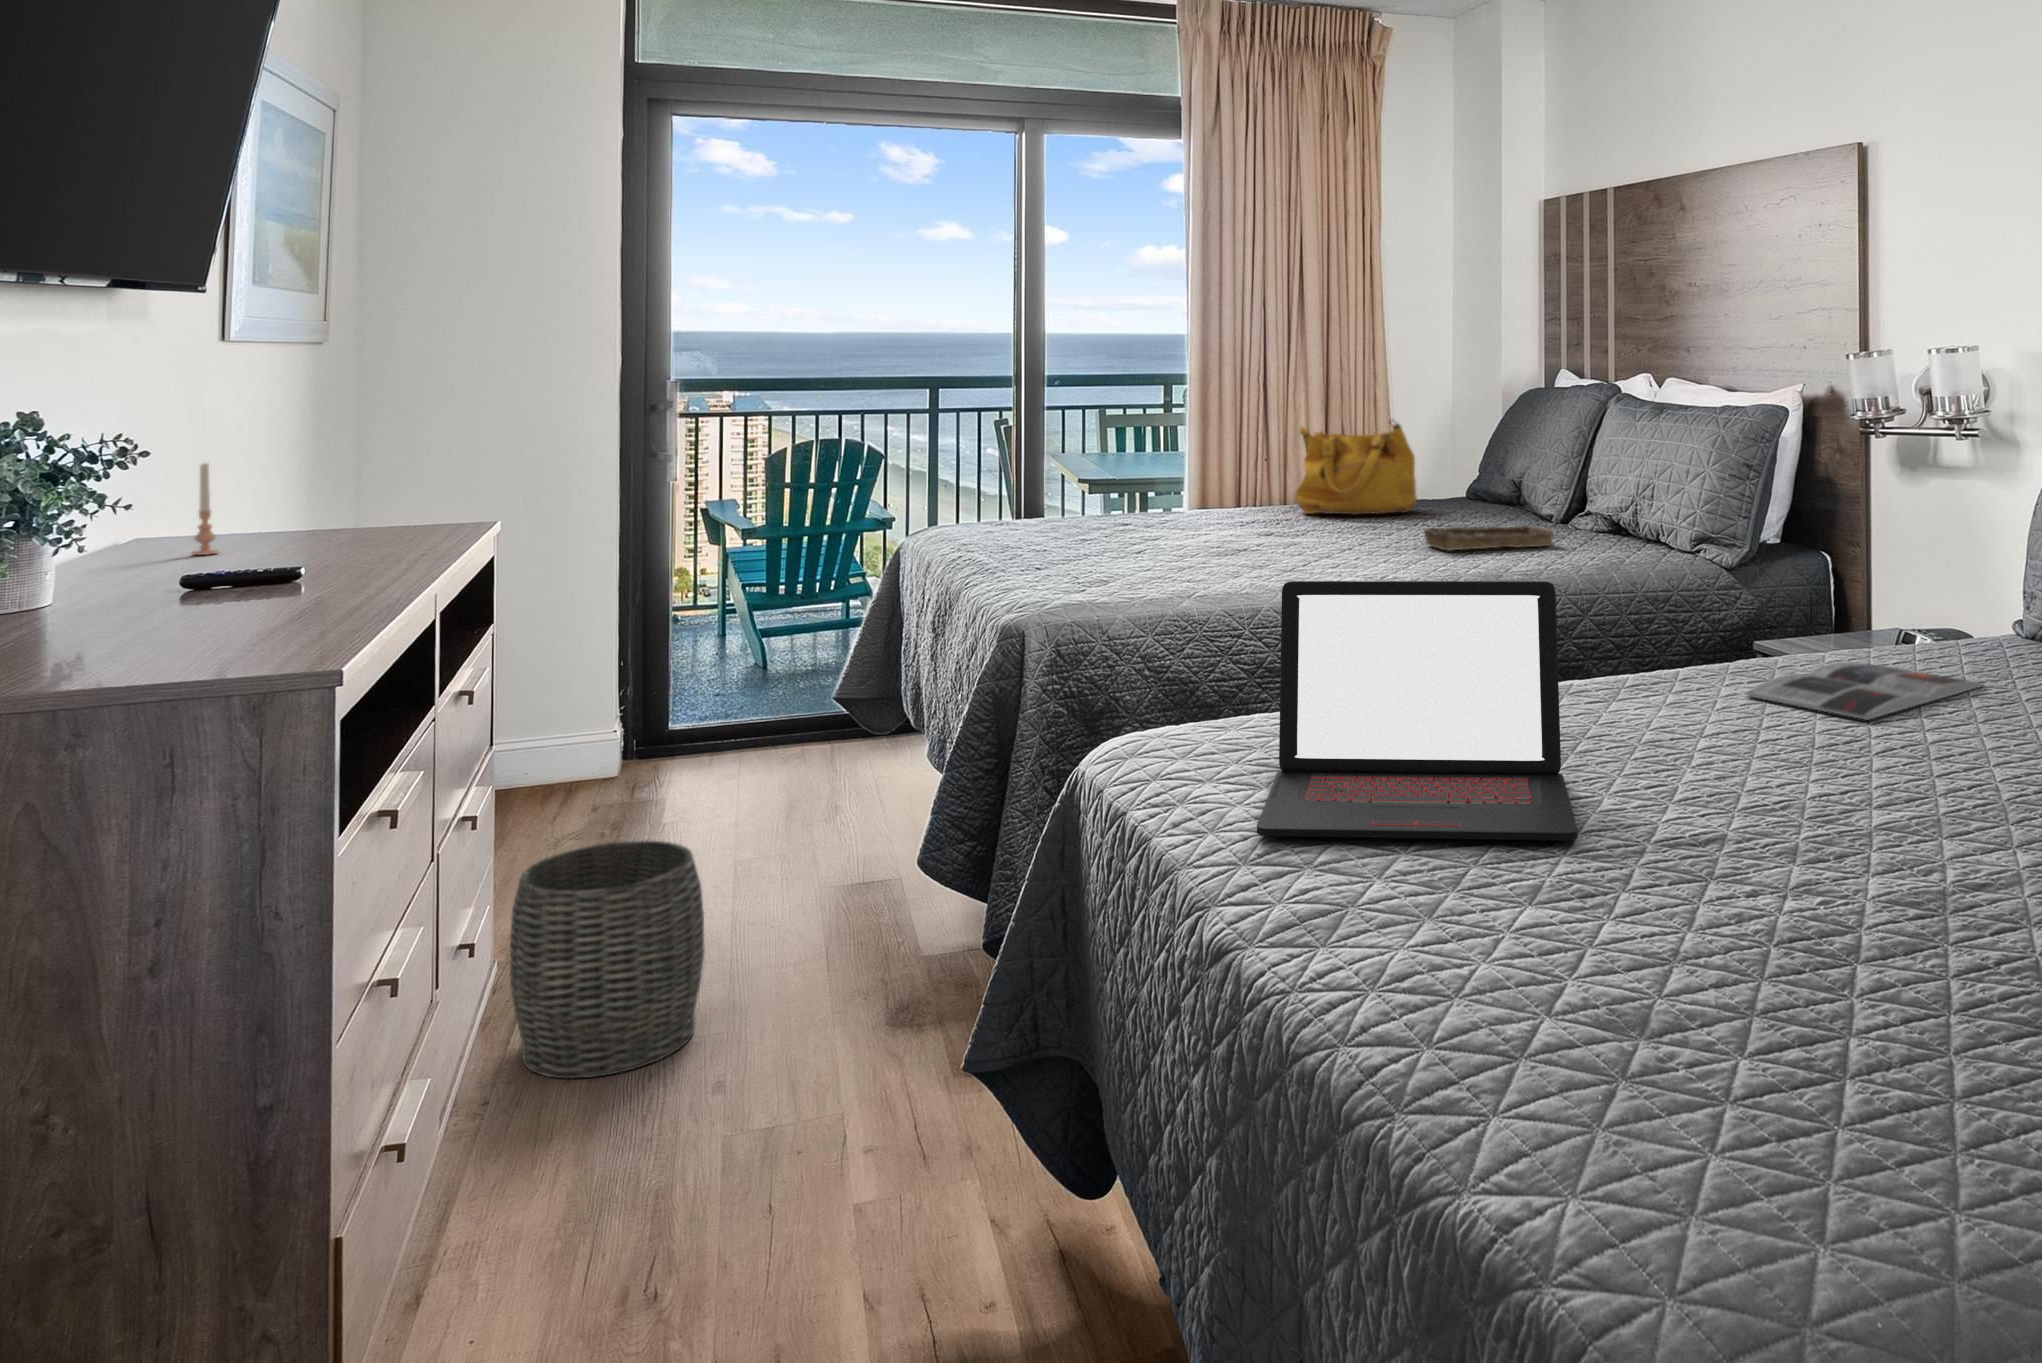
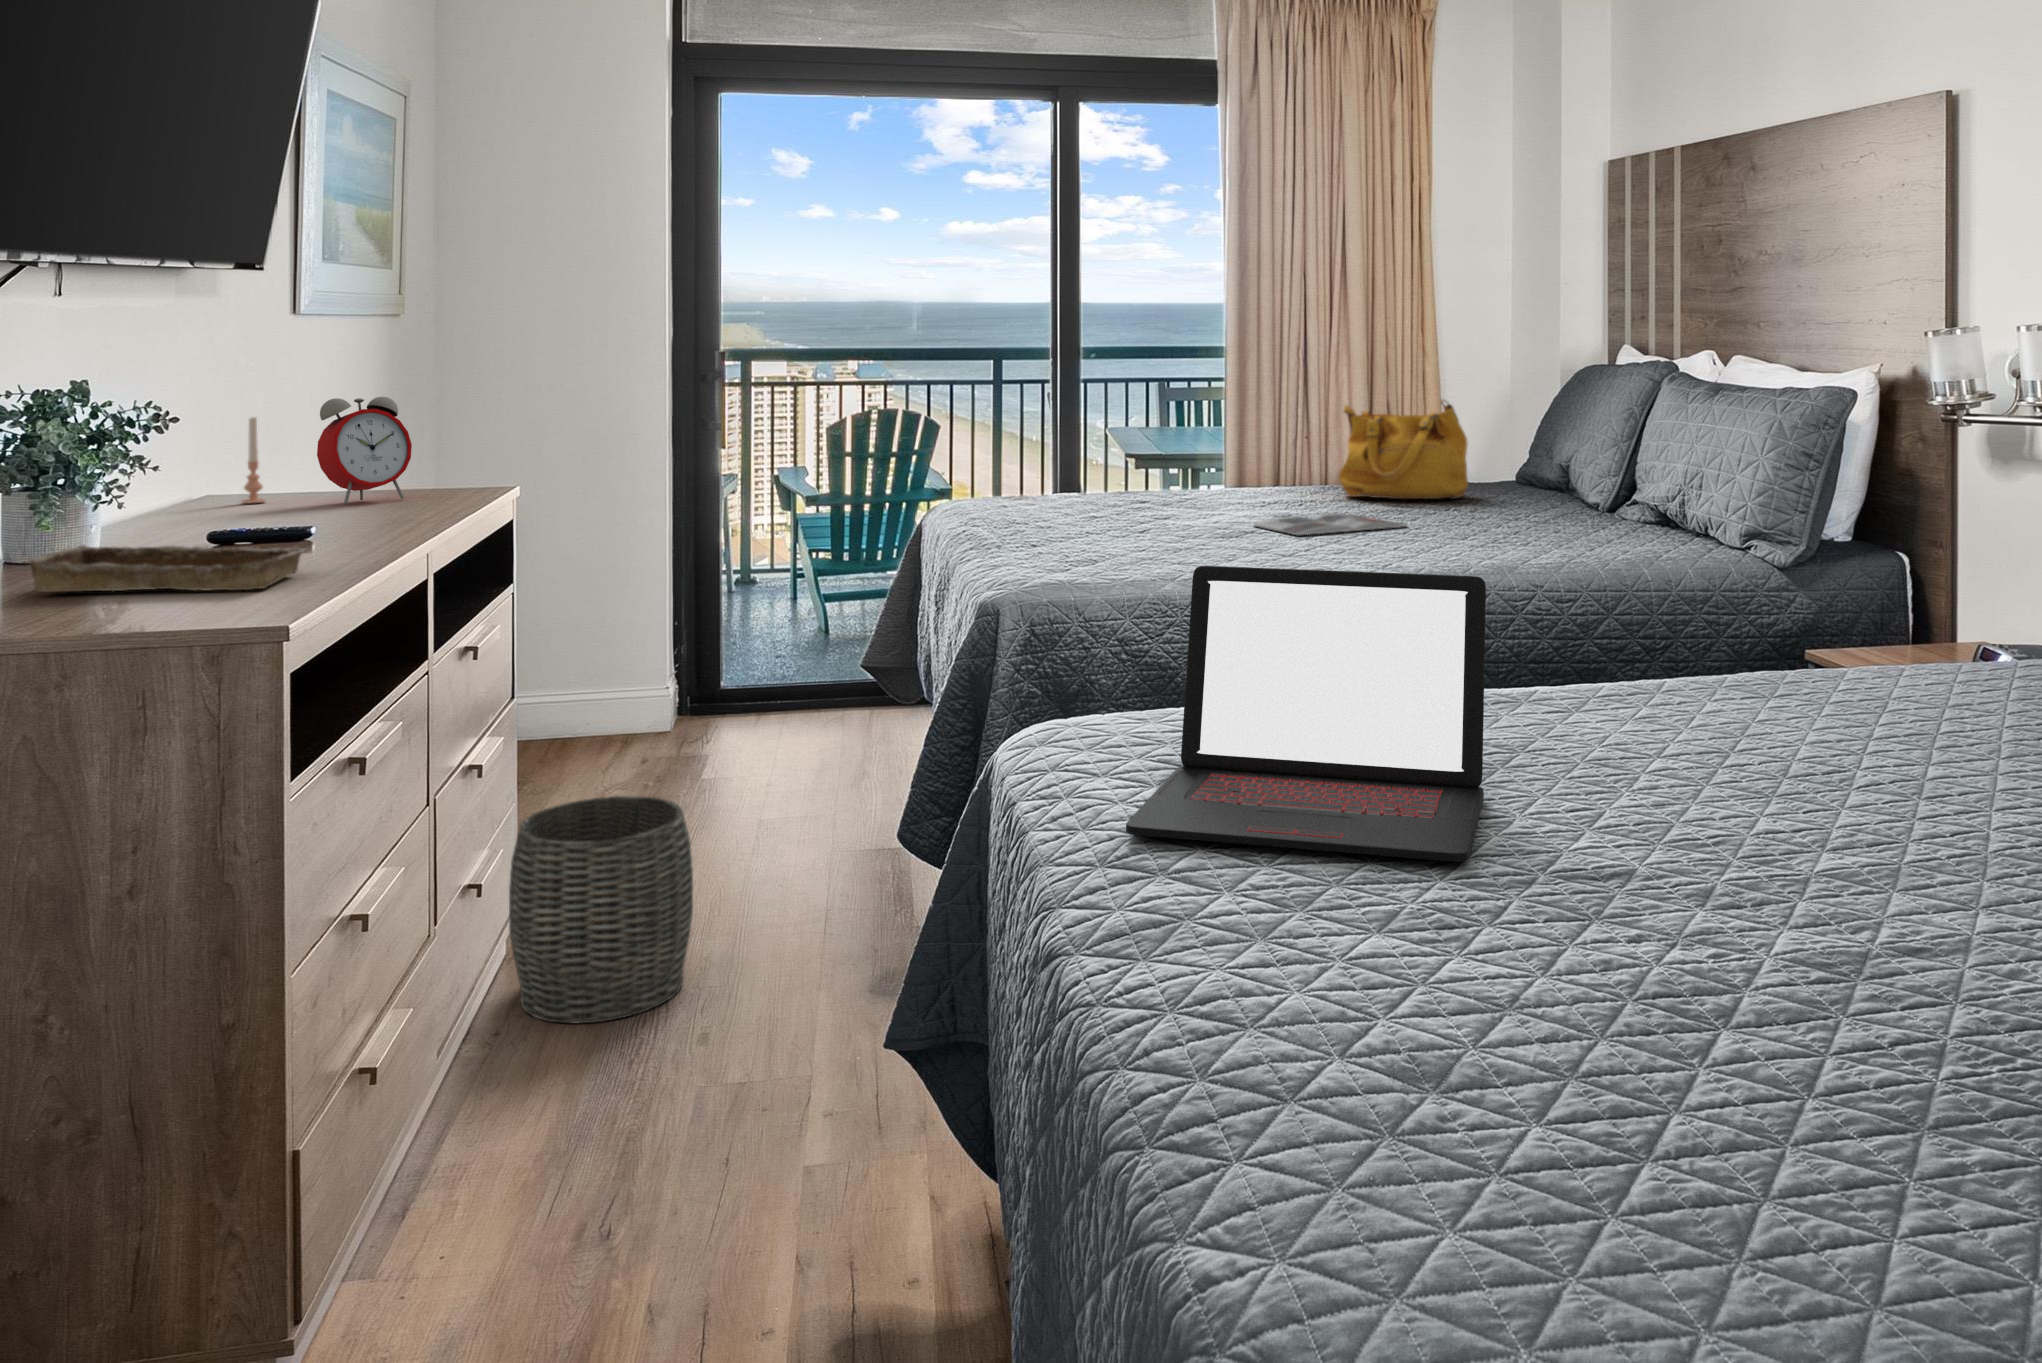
alarm clock: none [281,438,385,552] -> present [317,397,412,504]
tray: present [1424,525,1553,550] -> present [28,546,307,592]
magazine: present [1747,662,1983,720] -> present [1254,514,1407,535]

